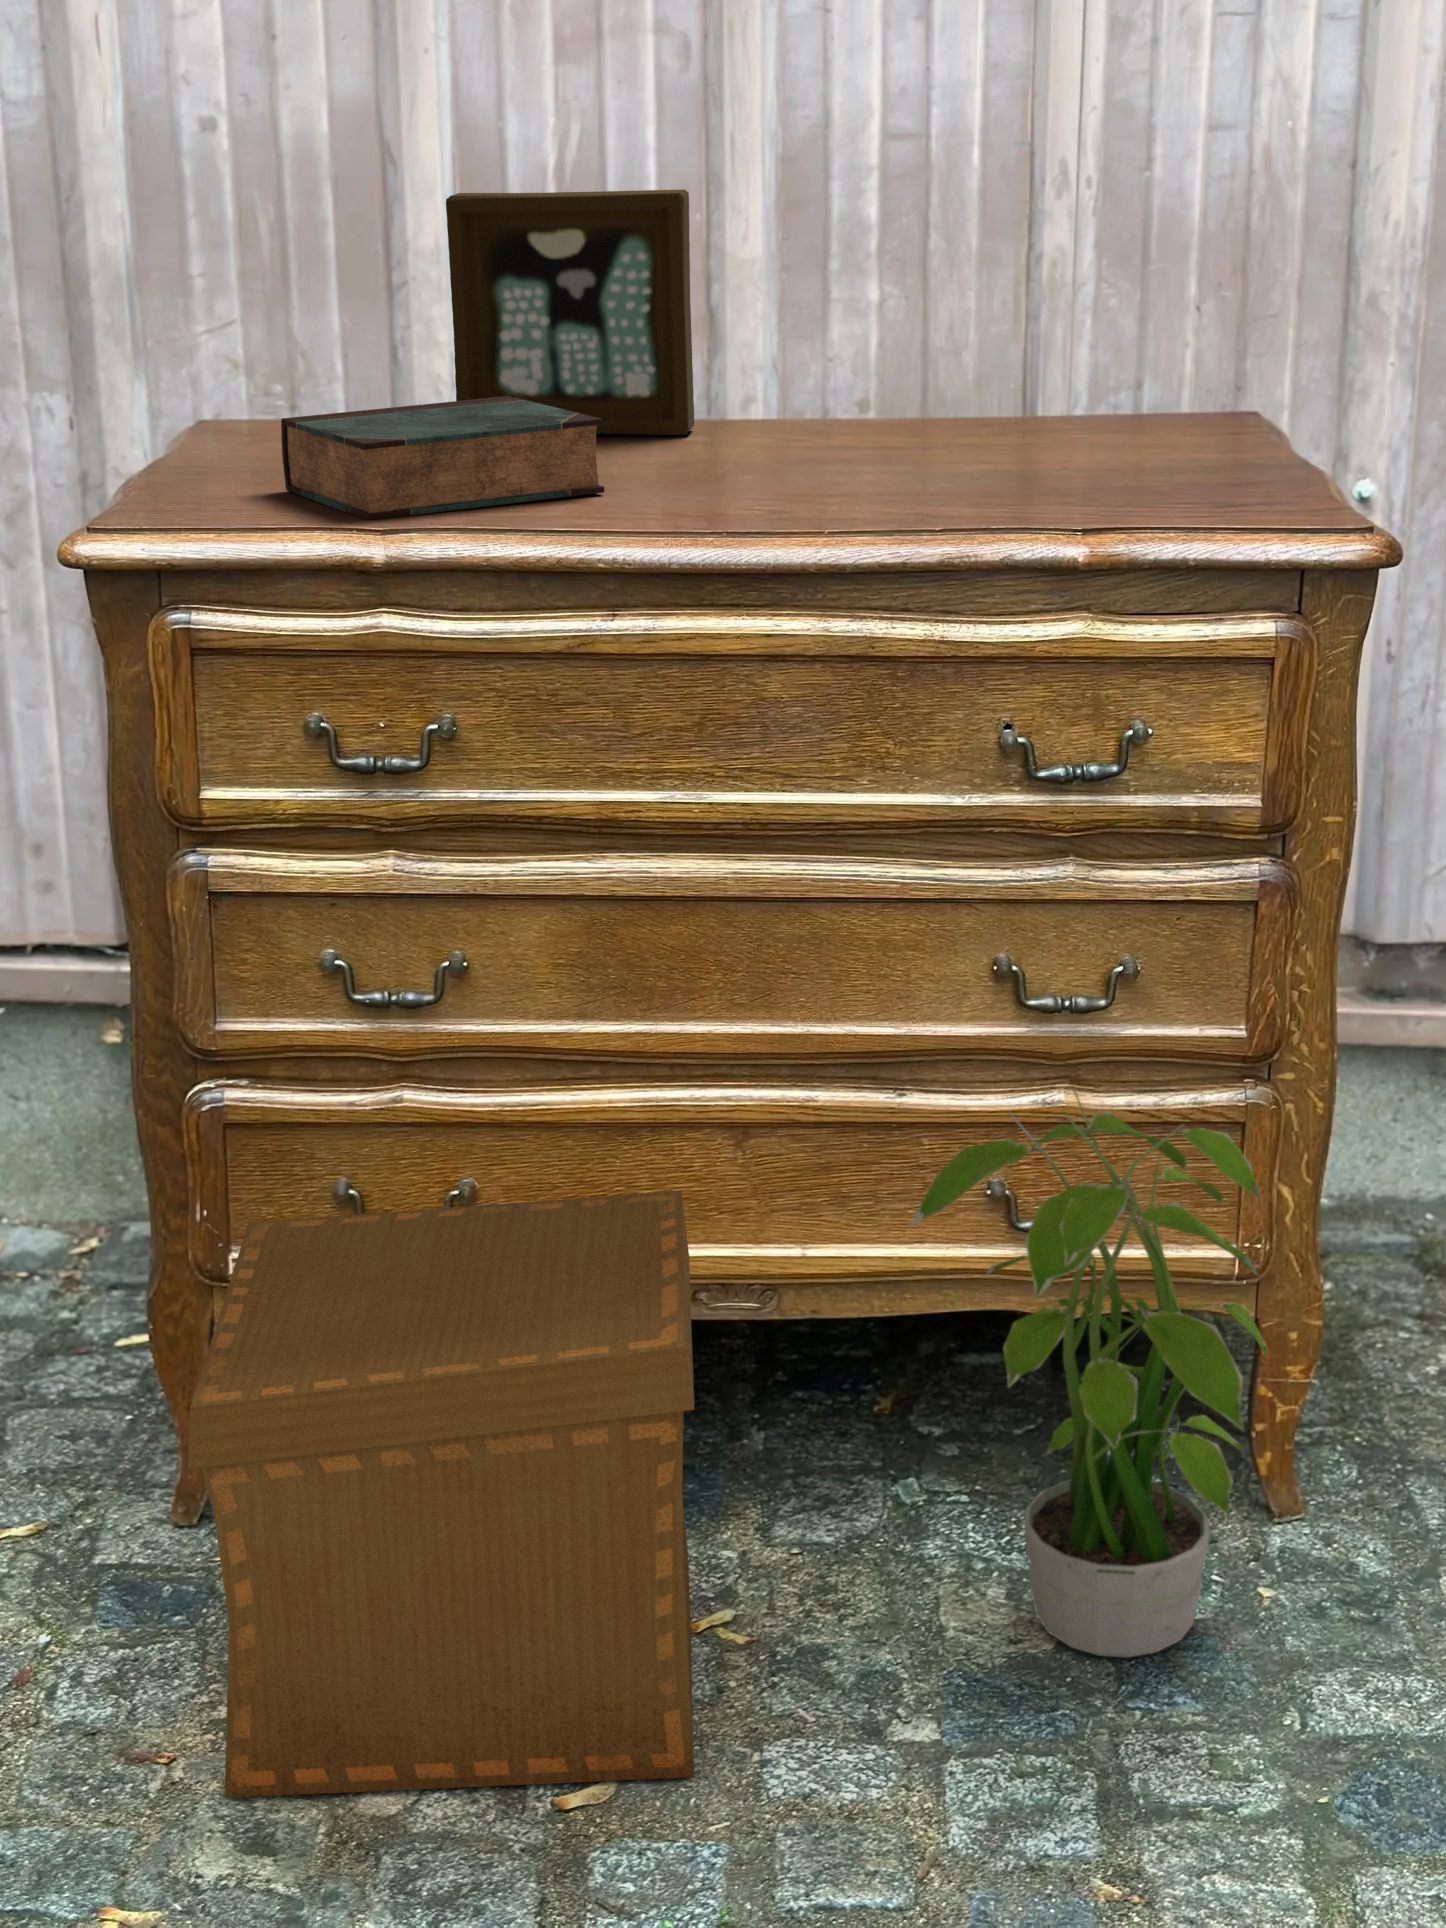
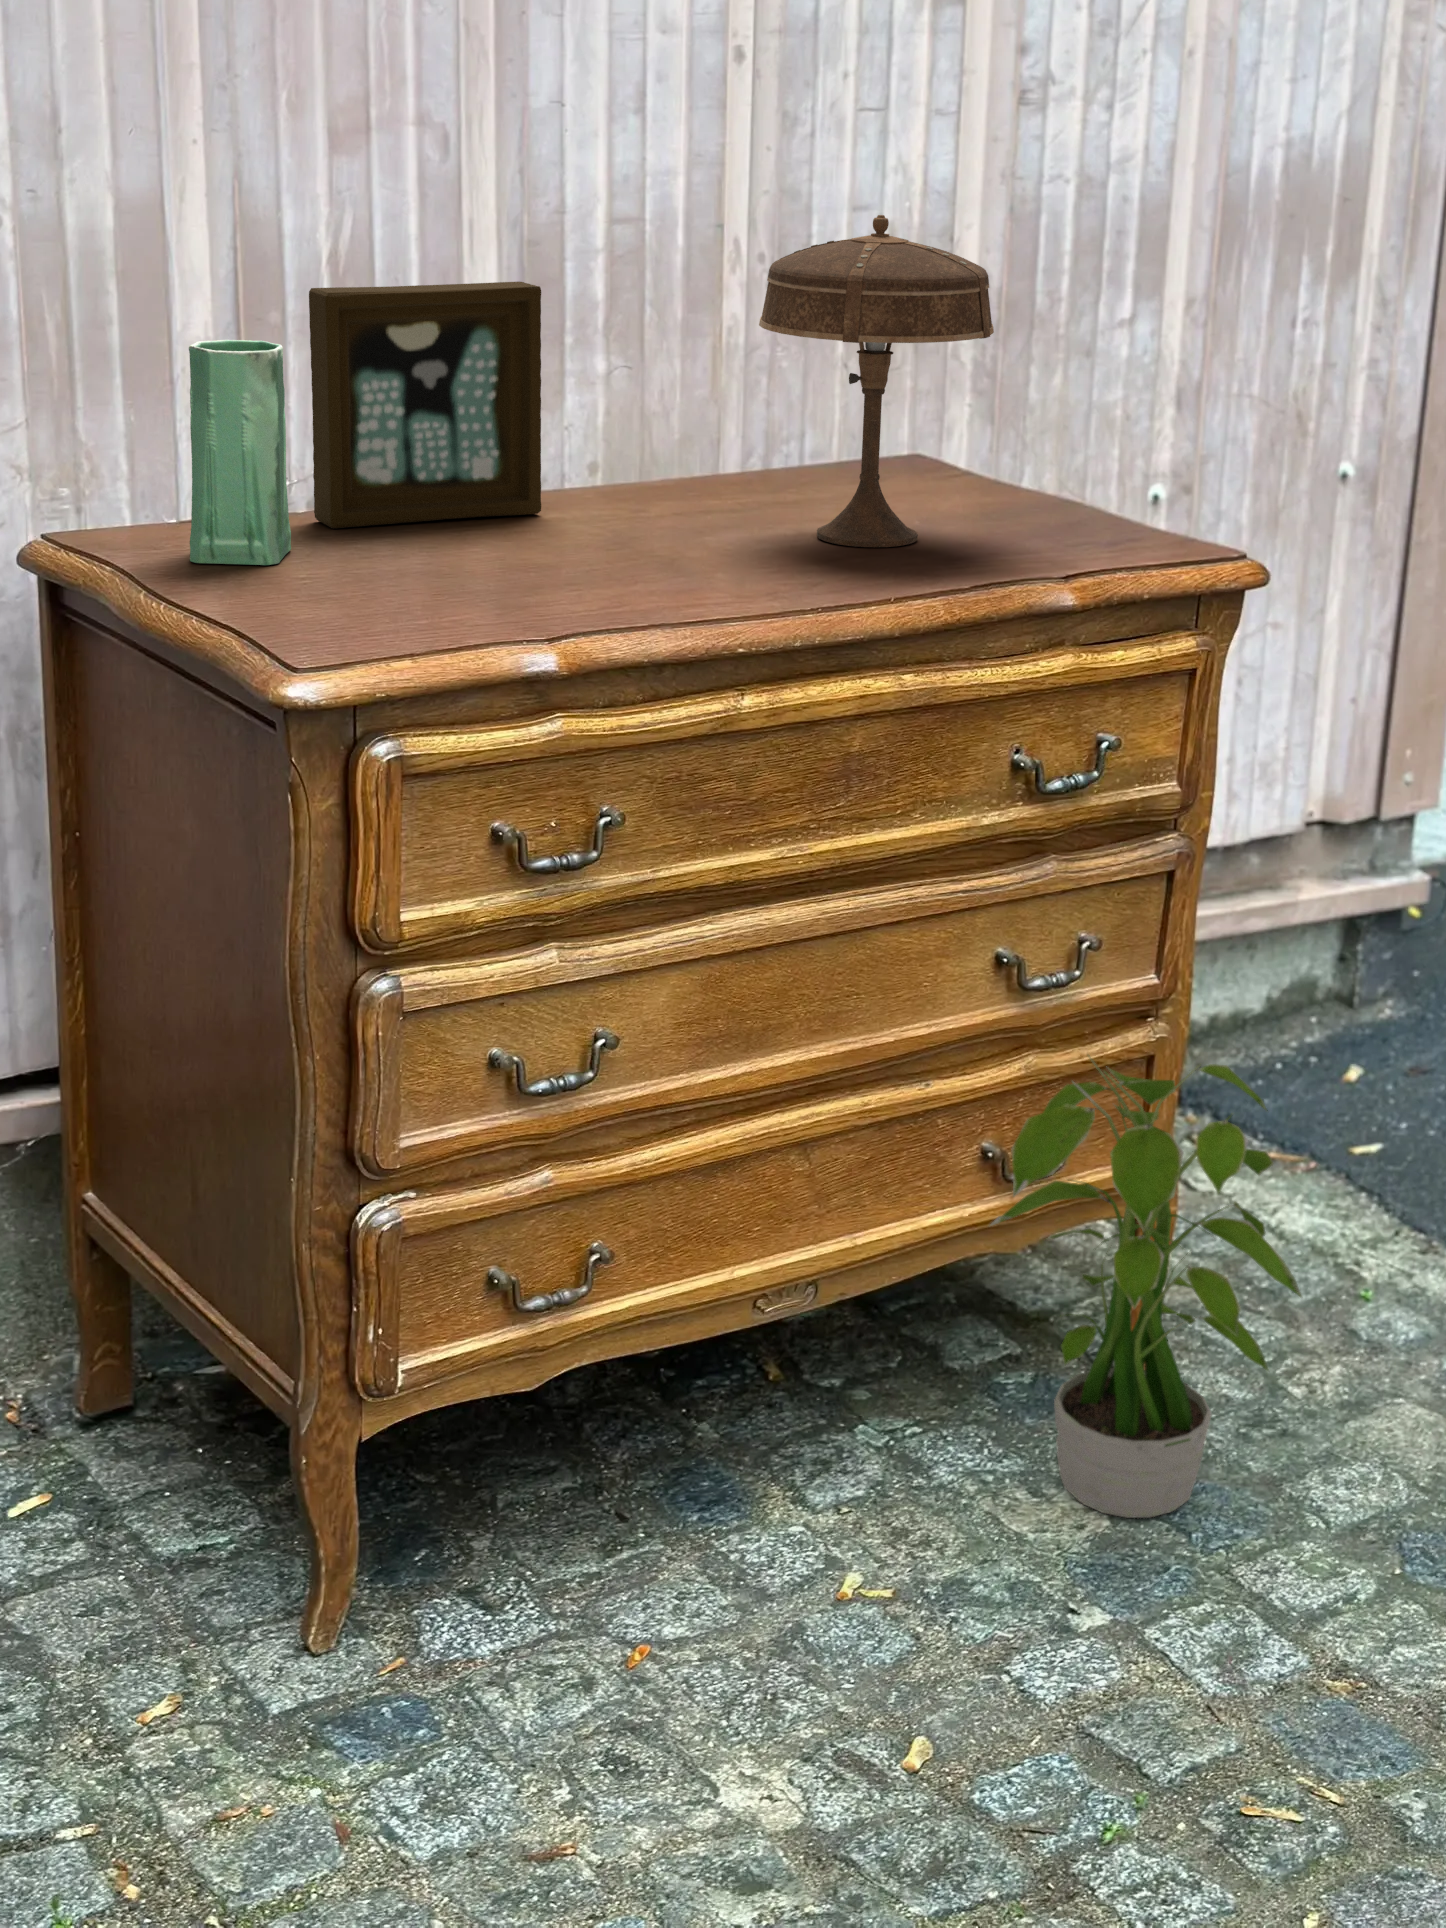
table lamp: none [807,106,1072,482] -> present [759,215,994,547]
vase: none [250,238,364,459] -> present [189,340,291,565]
book: present [281,396,604,520] -> none [373,492,675,626]
cardboard box: present [188,1191,694,1798] -> none [430,1209,1024,1867]

